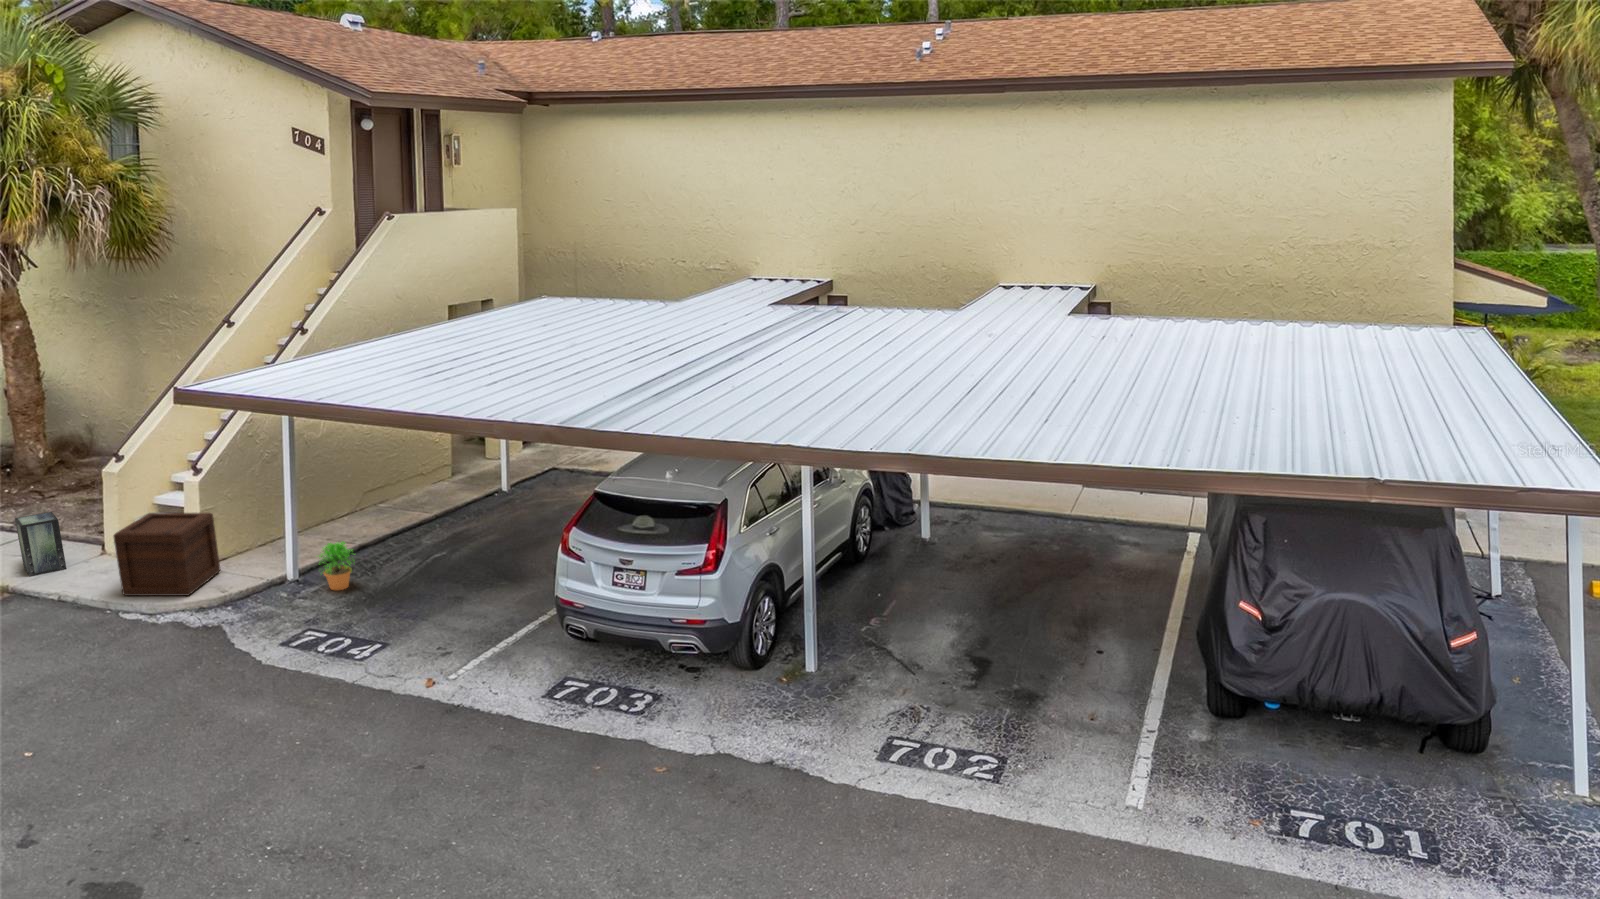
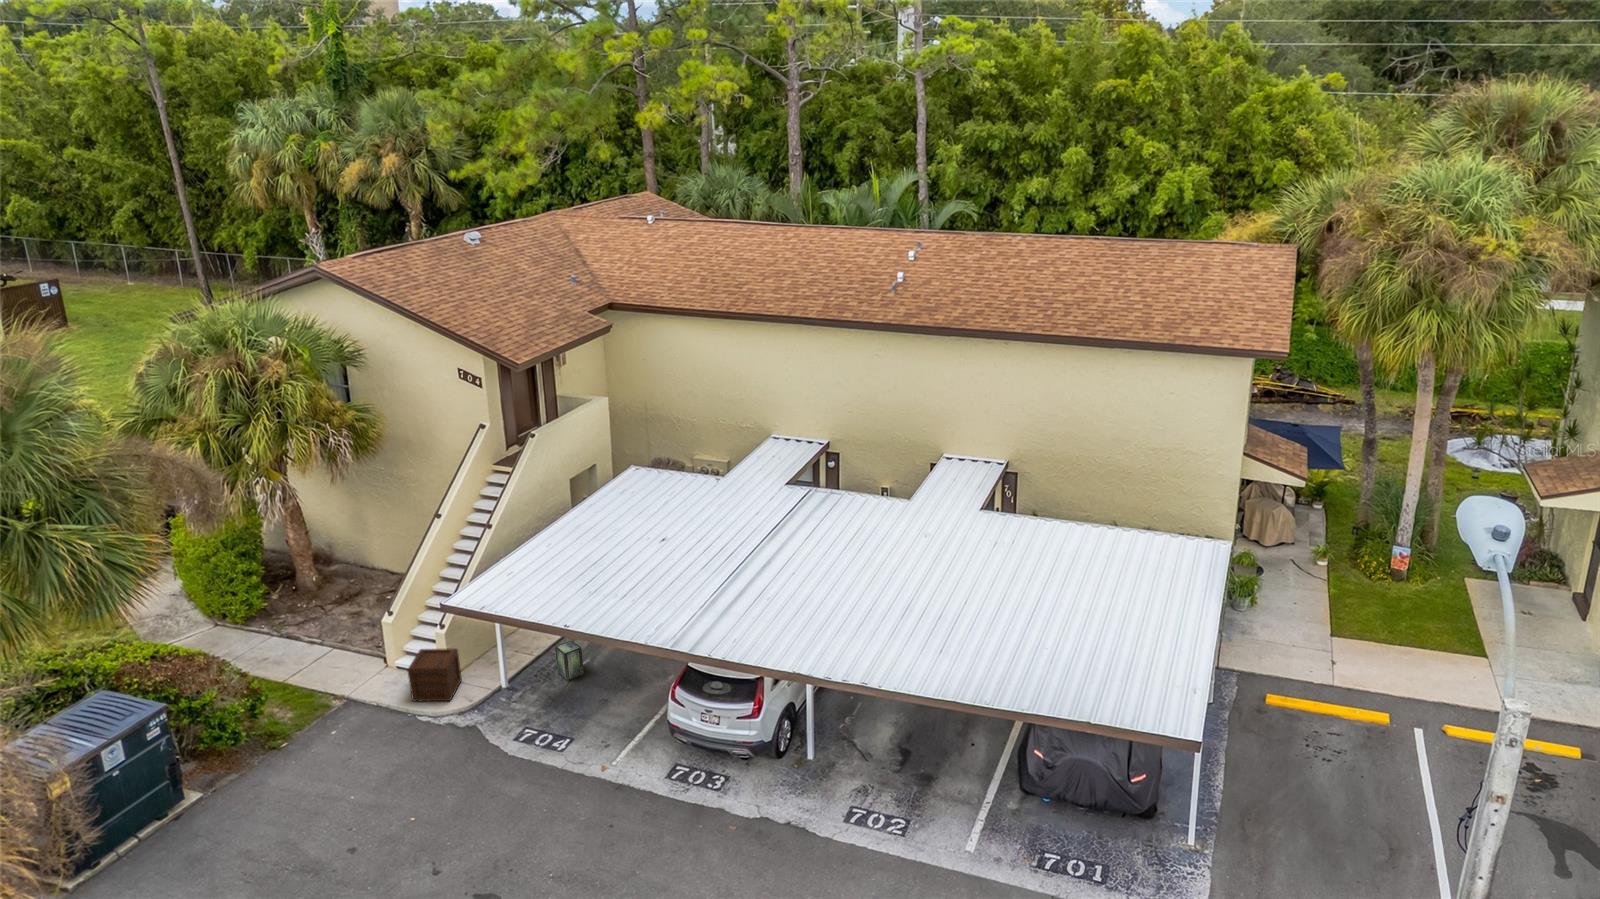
storage box: present [15,512,66,576] -> present [555,641,584,681]
potted plant: present [319,542,353,590] -> none [521,667,546,696]

